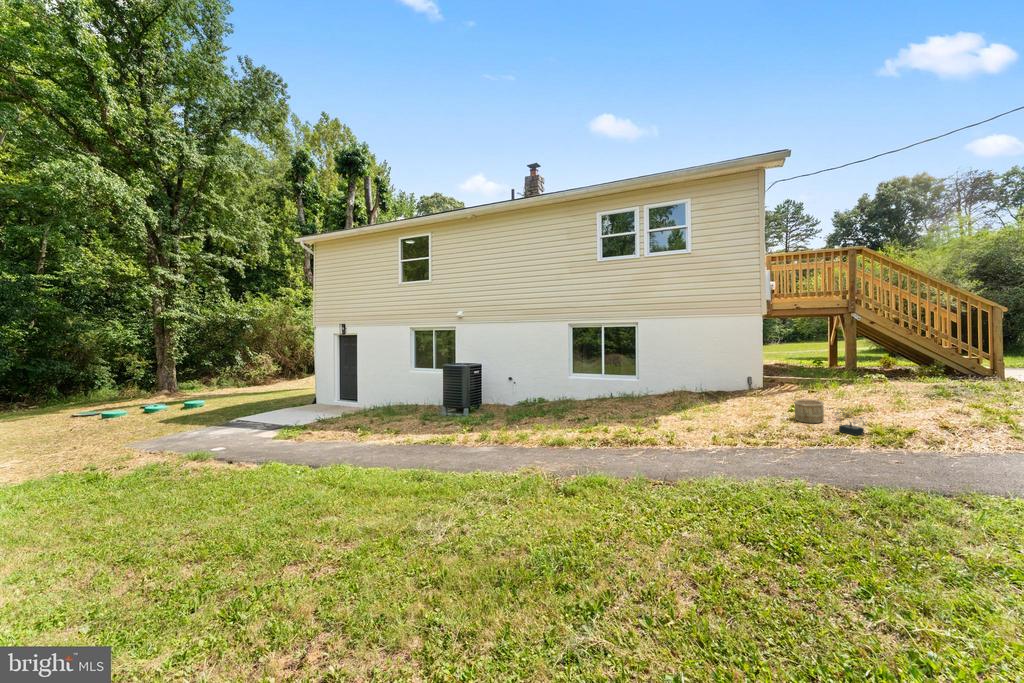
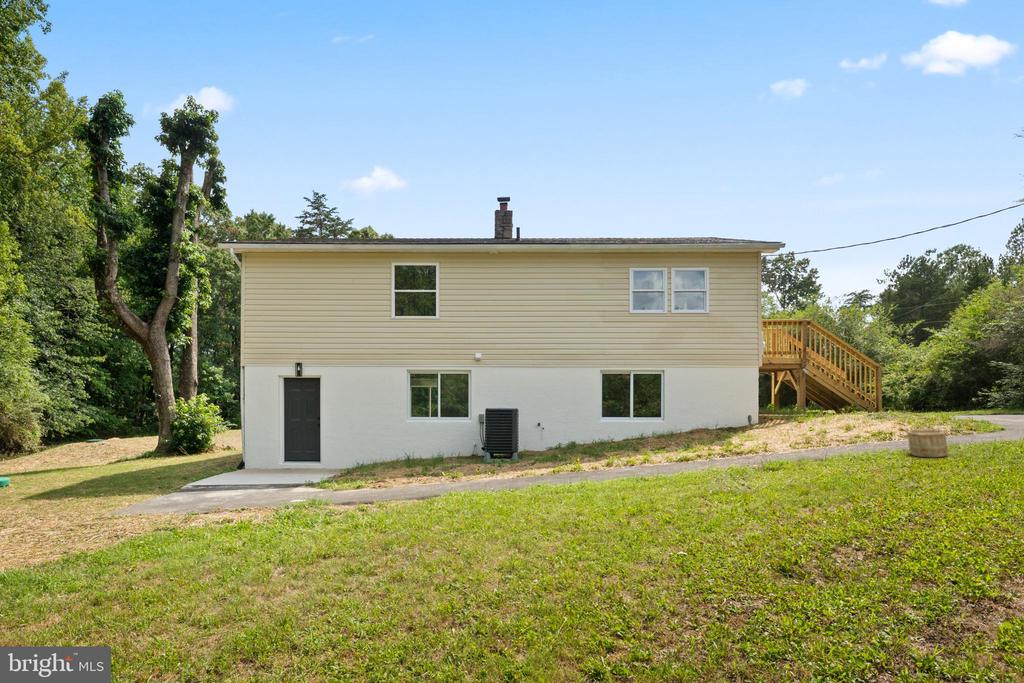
decorative plant: present [835,409,865,435] -> none [955,435,1003,468]

